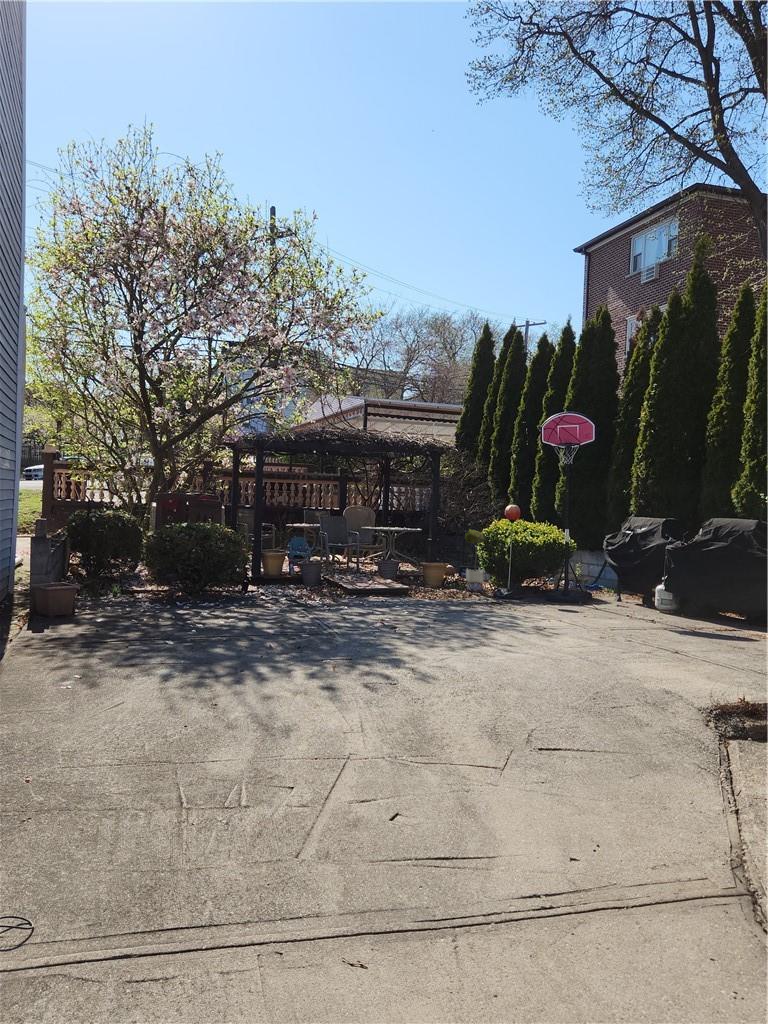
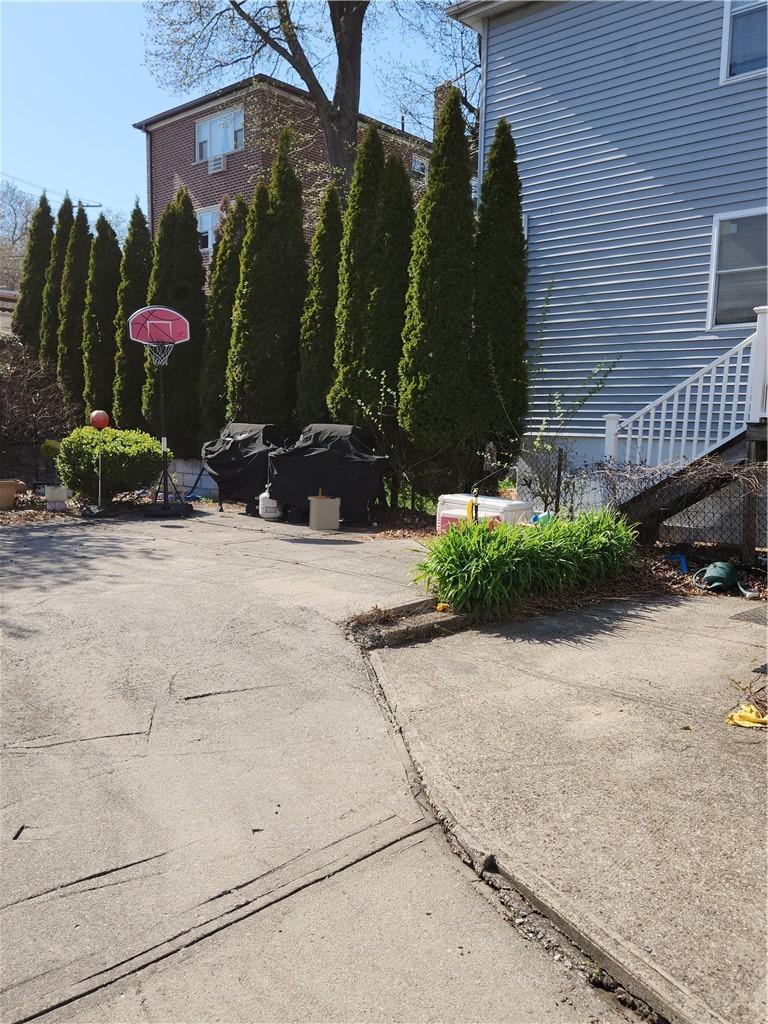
storage bin: none [703,582,738,625] -> present [308,488,340,530]

